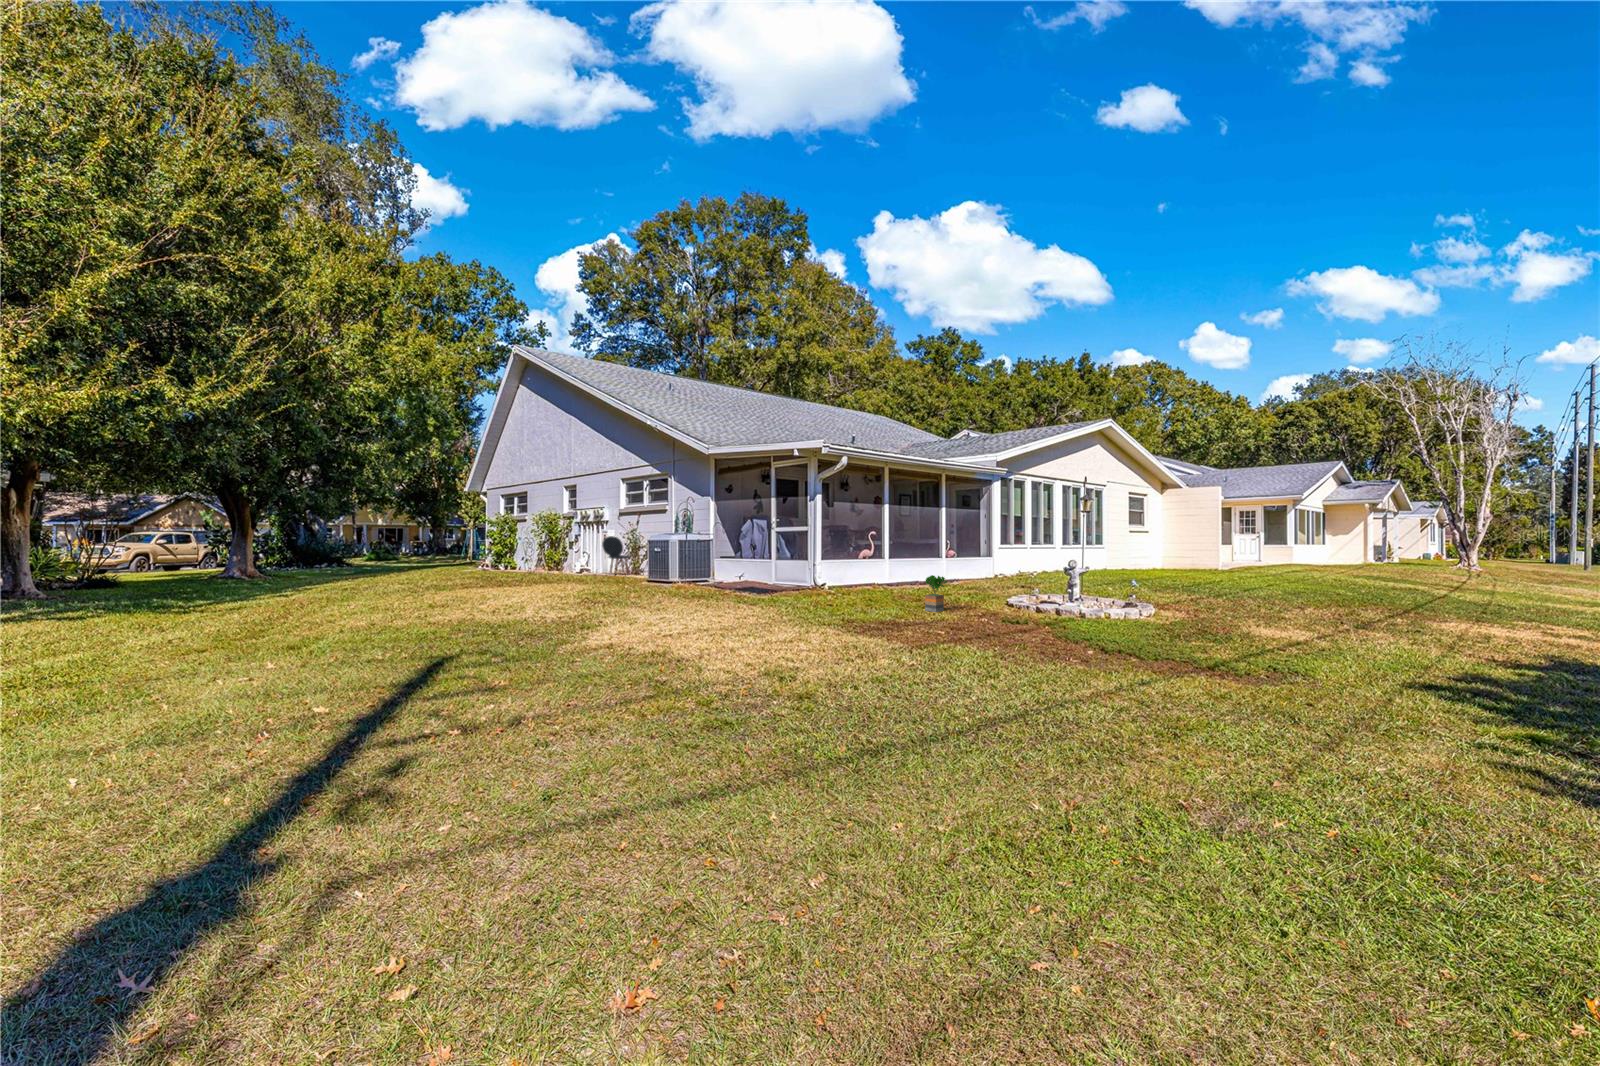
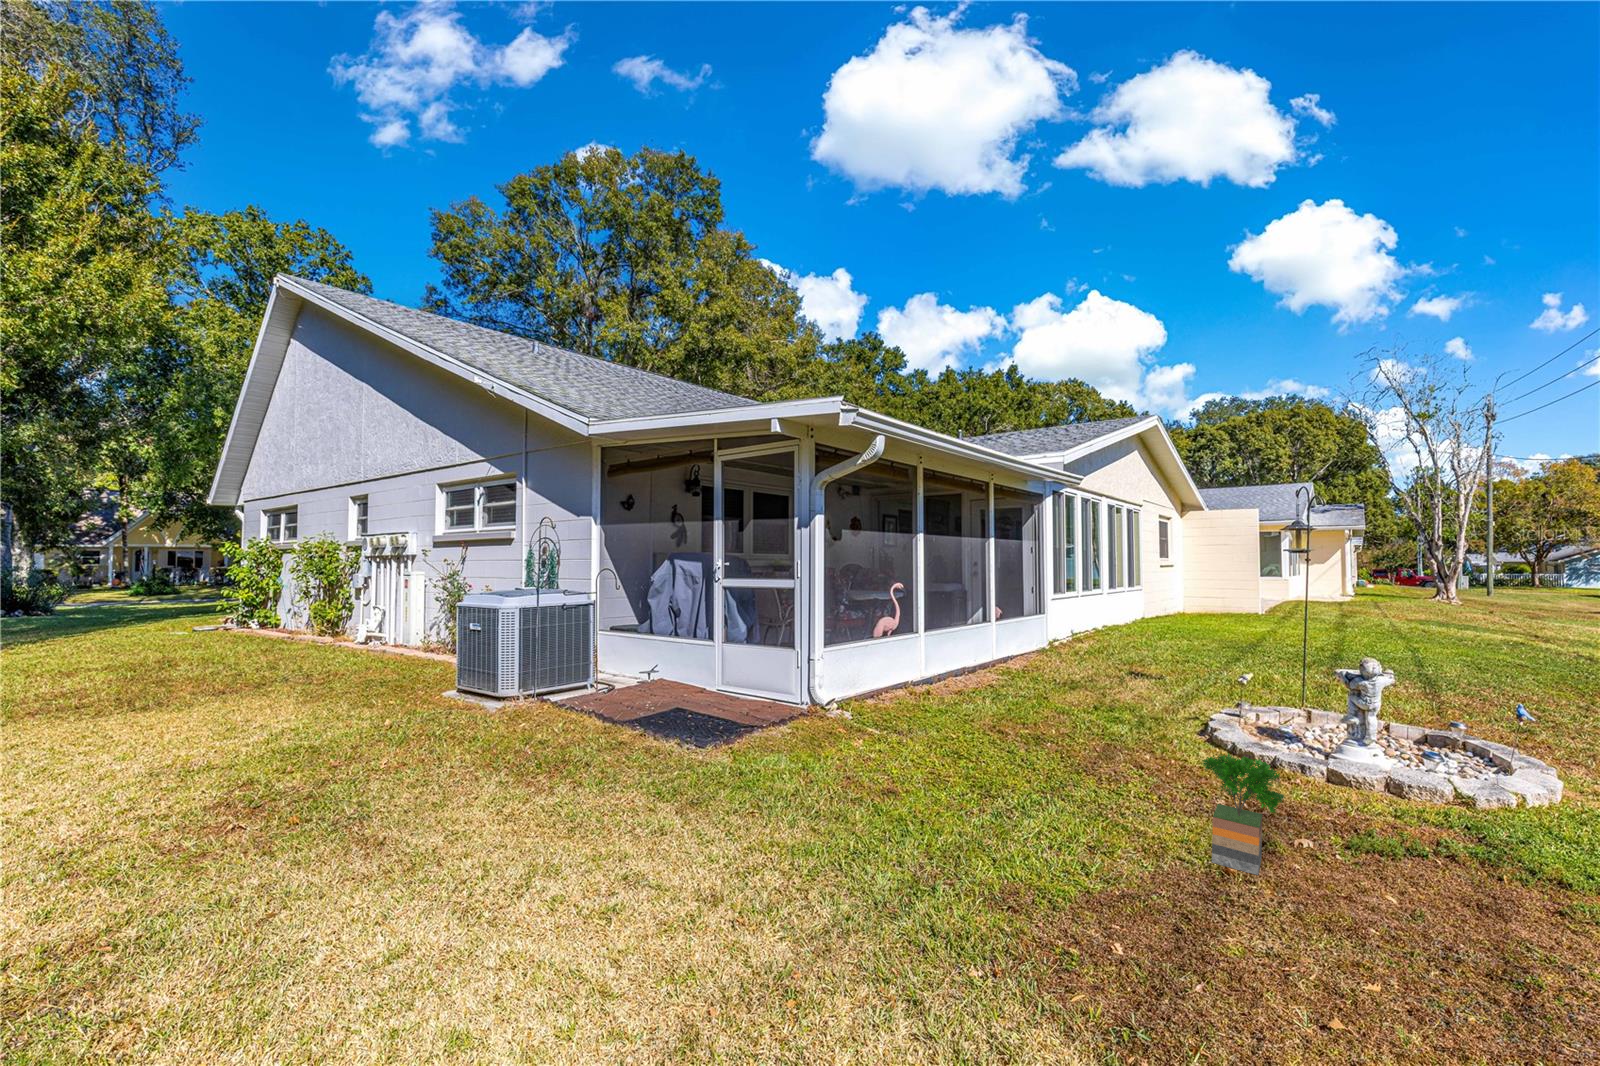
chair: present [602,536,629,575] -> none [387,586,443,662]

